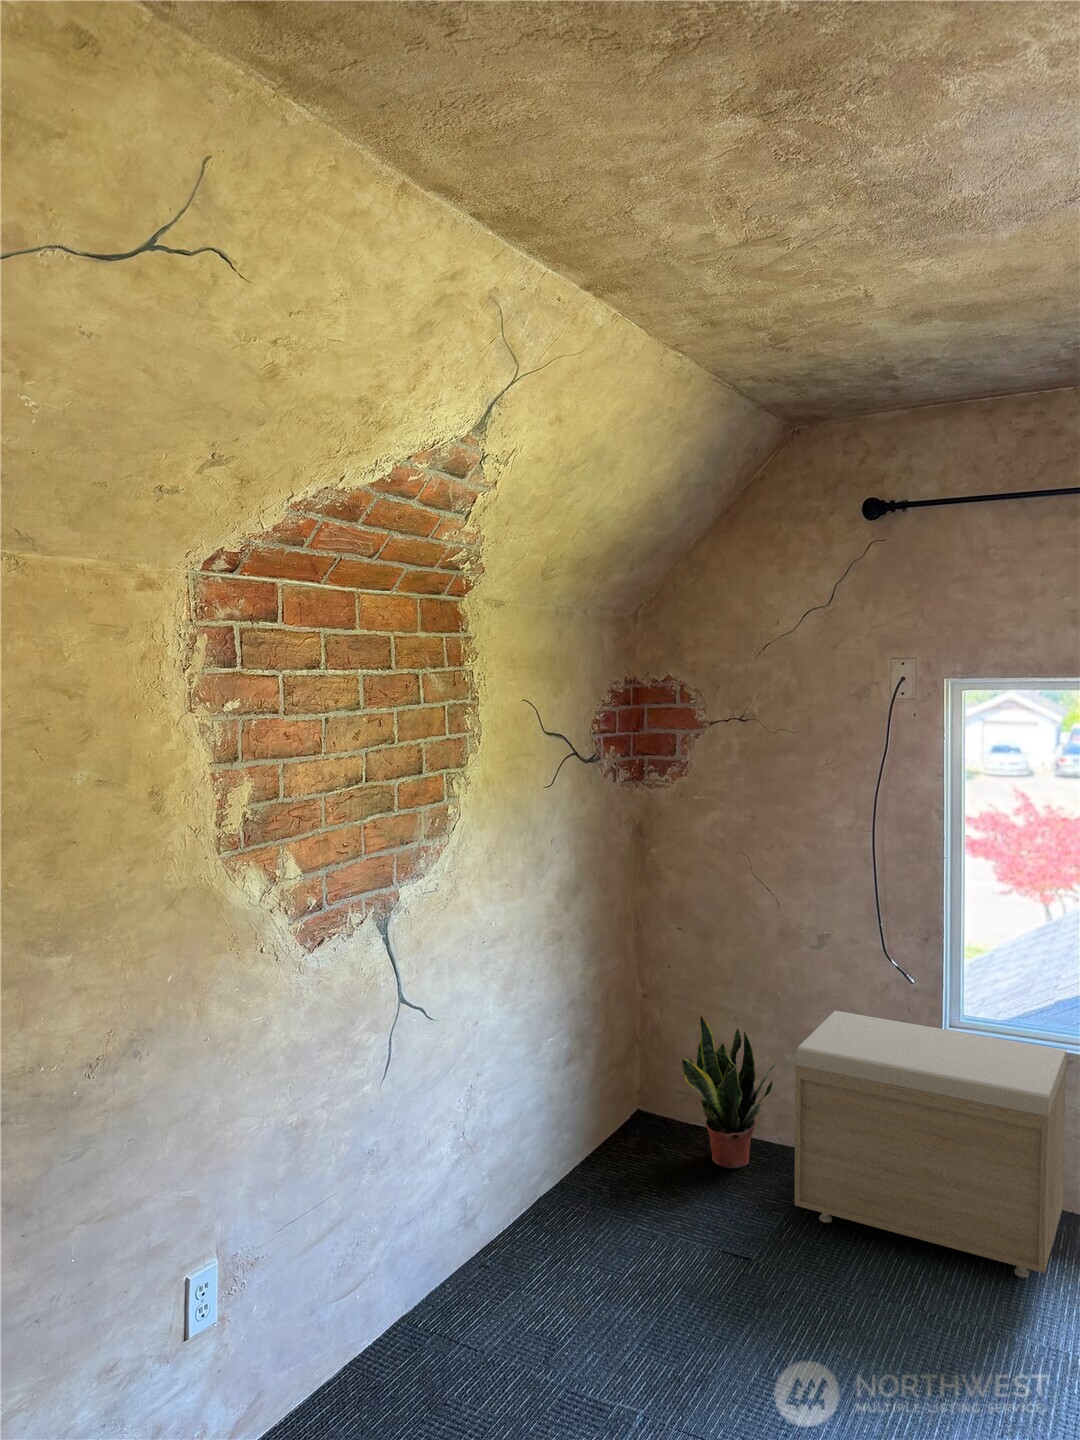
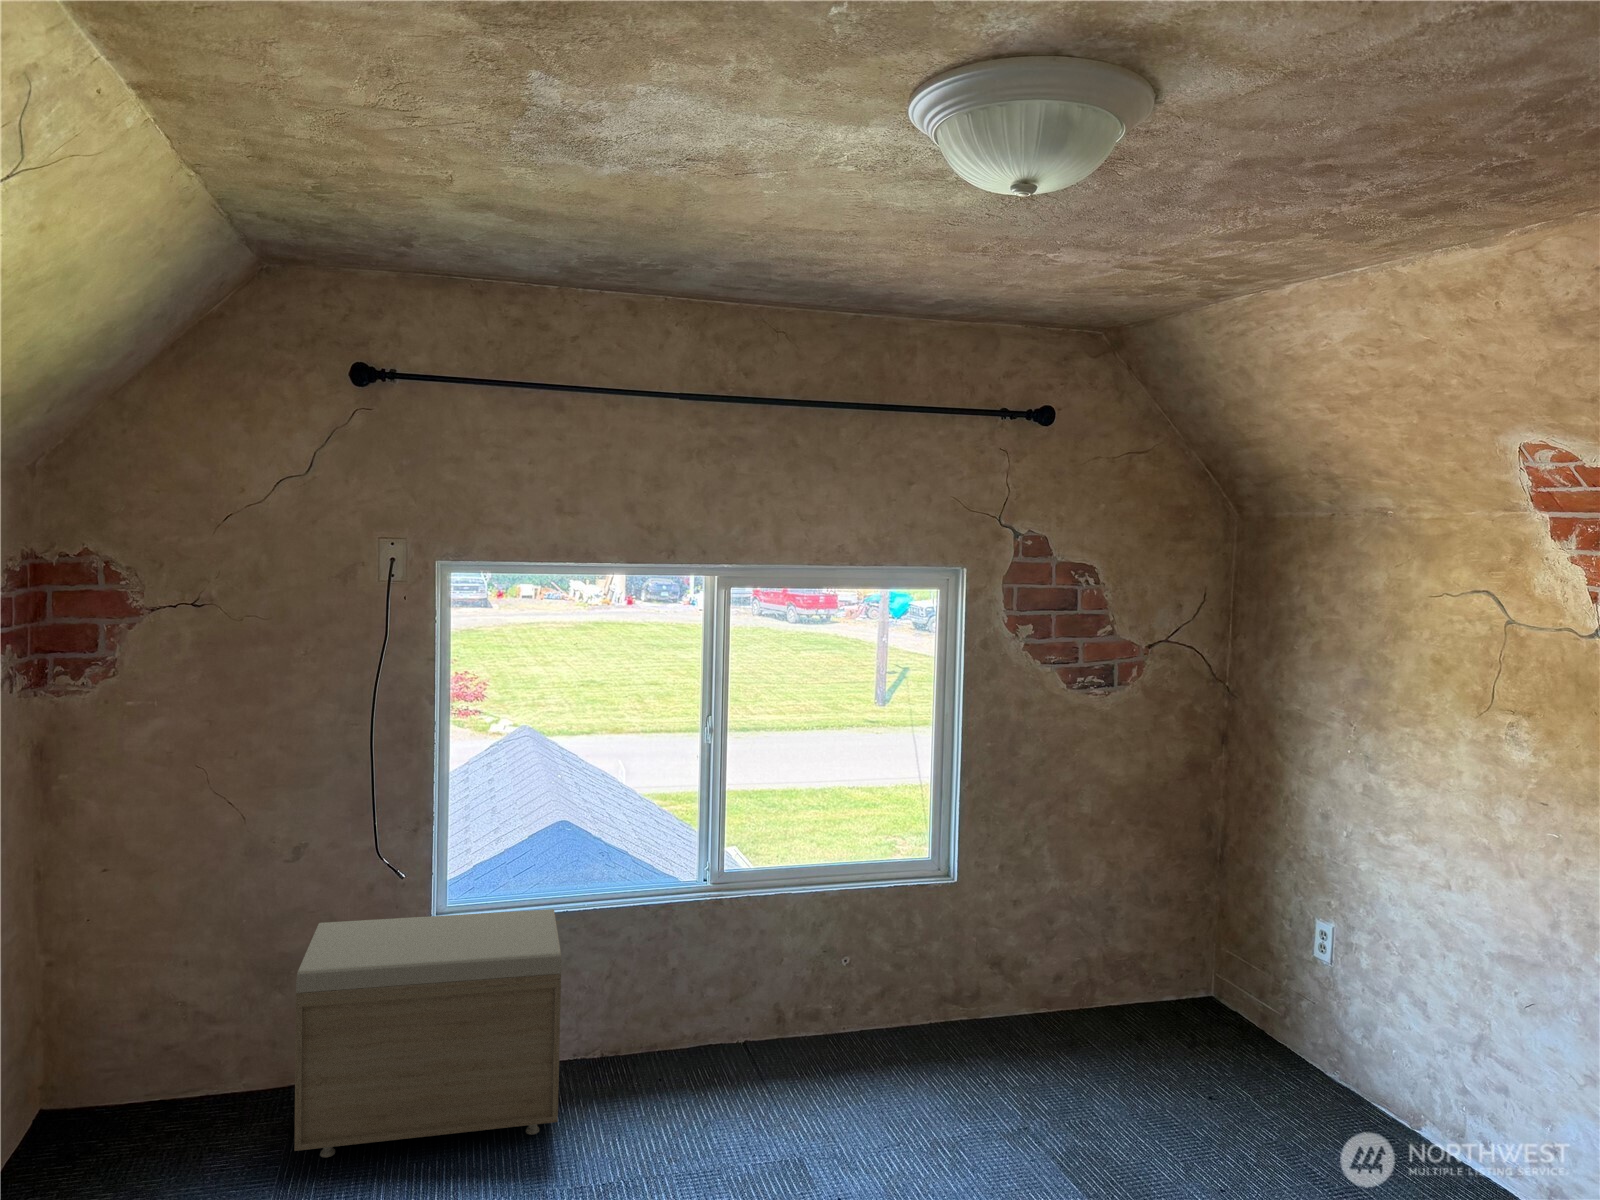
potted plant: present [682,1016,783,1168] -> none [129,967,255,1141]

